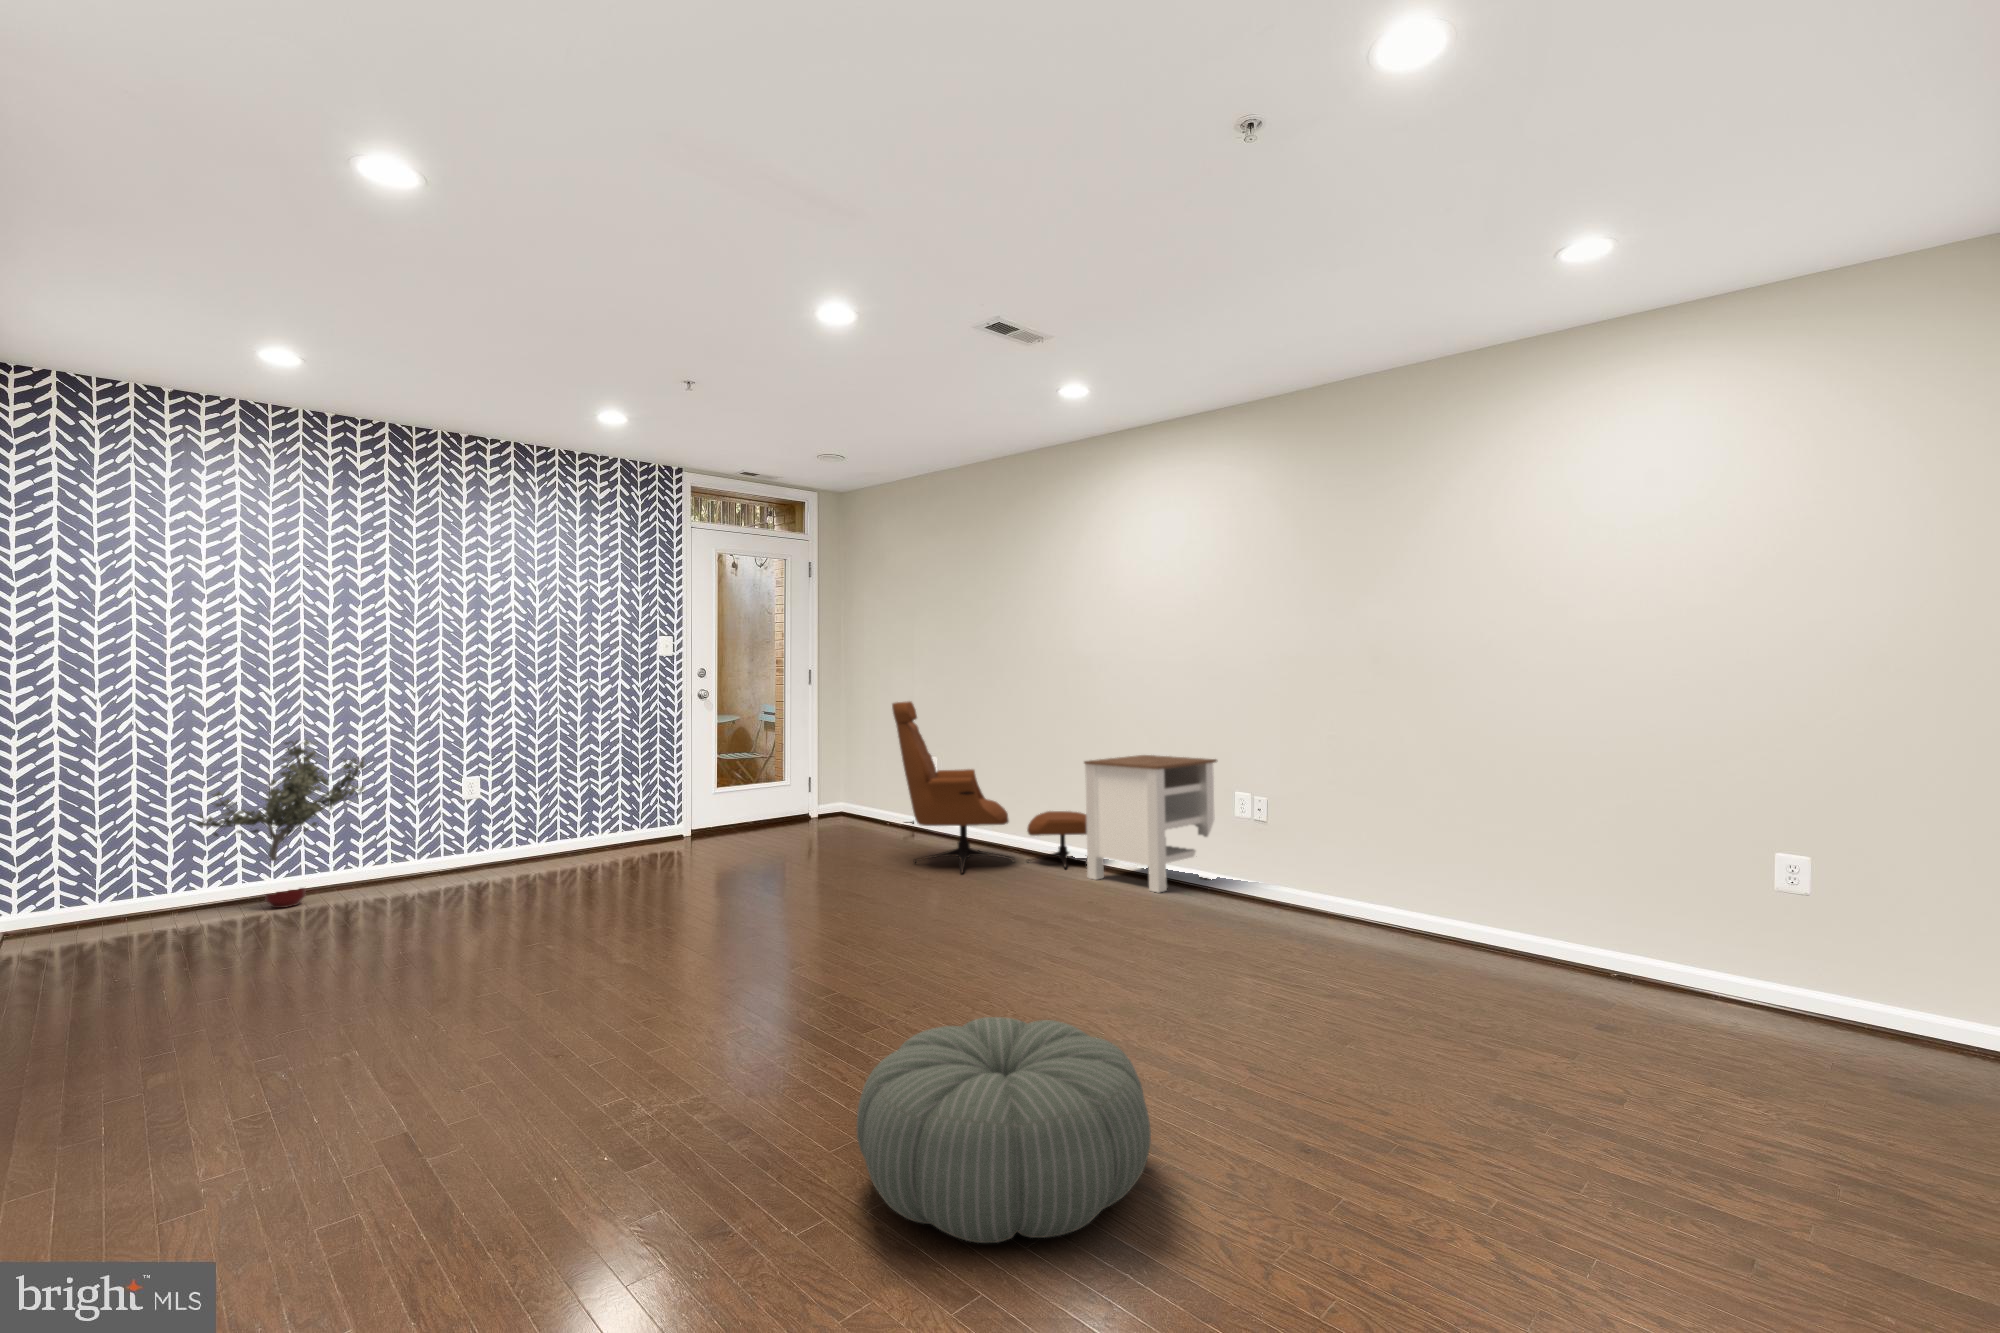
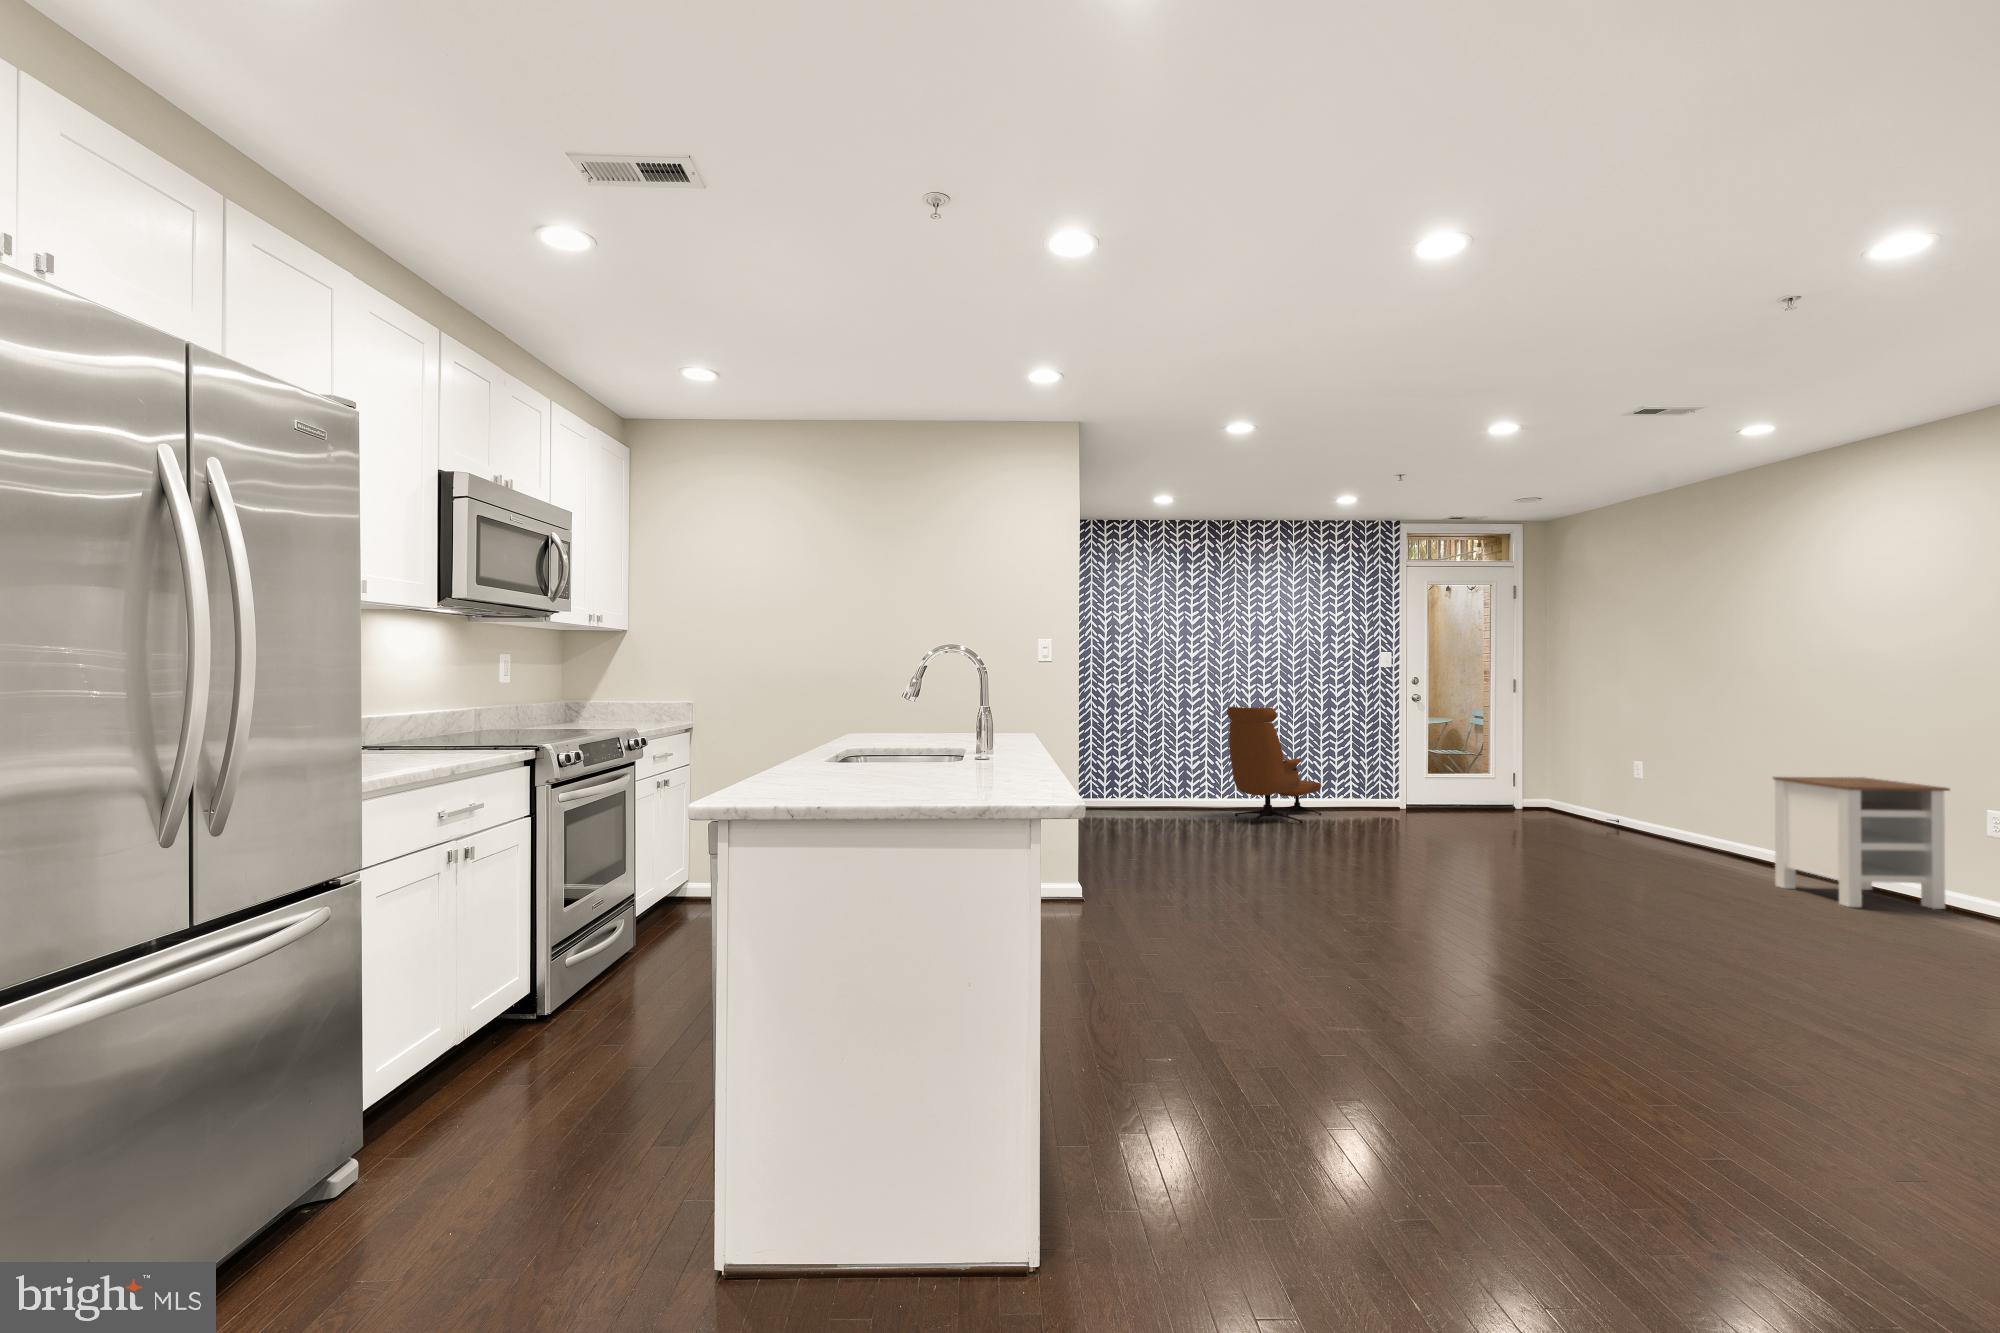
lounge chair: present [892,701,1087,873] -> present [1227,707,1321,824]
potted tree: present [197,740,365,908] -> none [1116,718,1196,816]
pouf: present [857,1017,1151,1243] -> none [1457,909,1649,1013]

